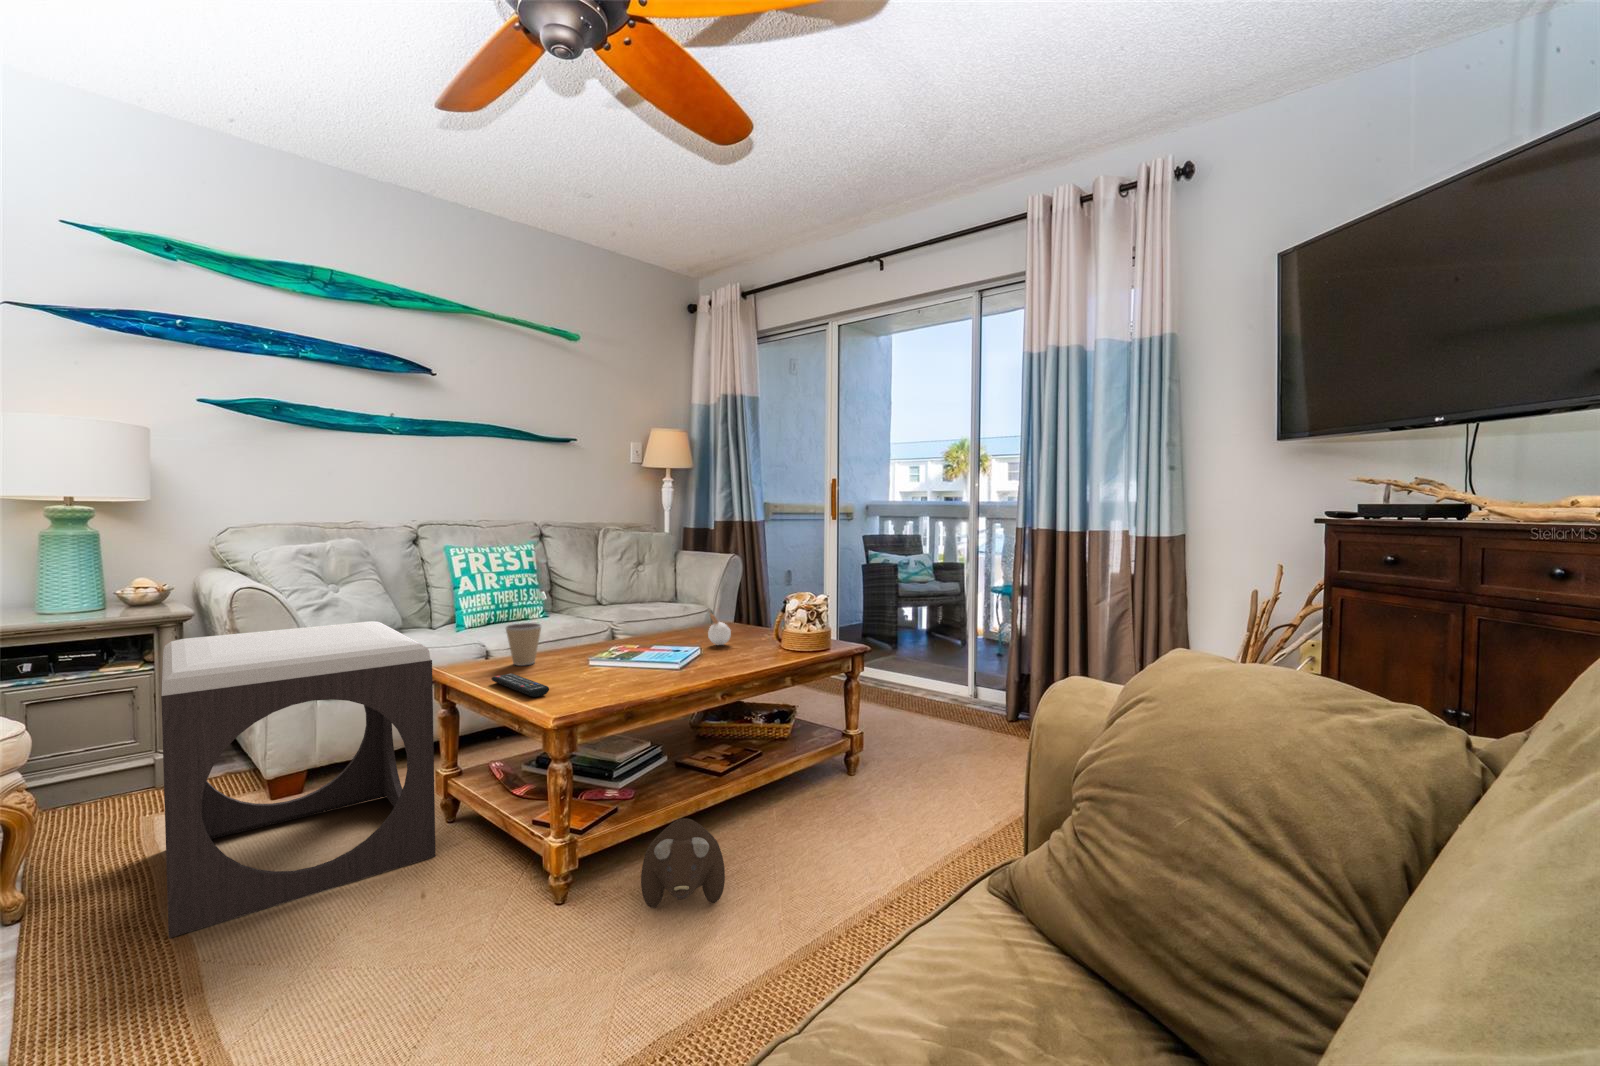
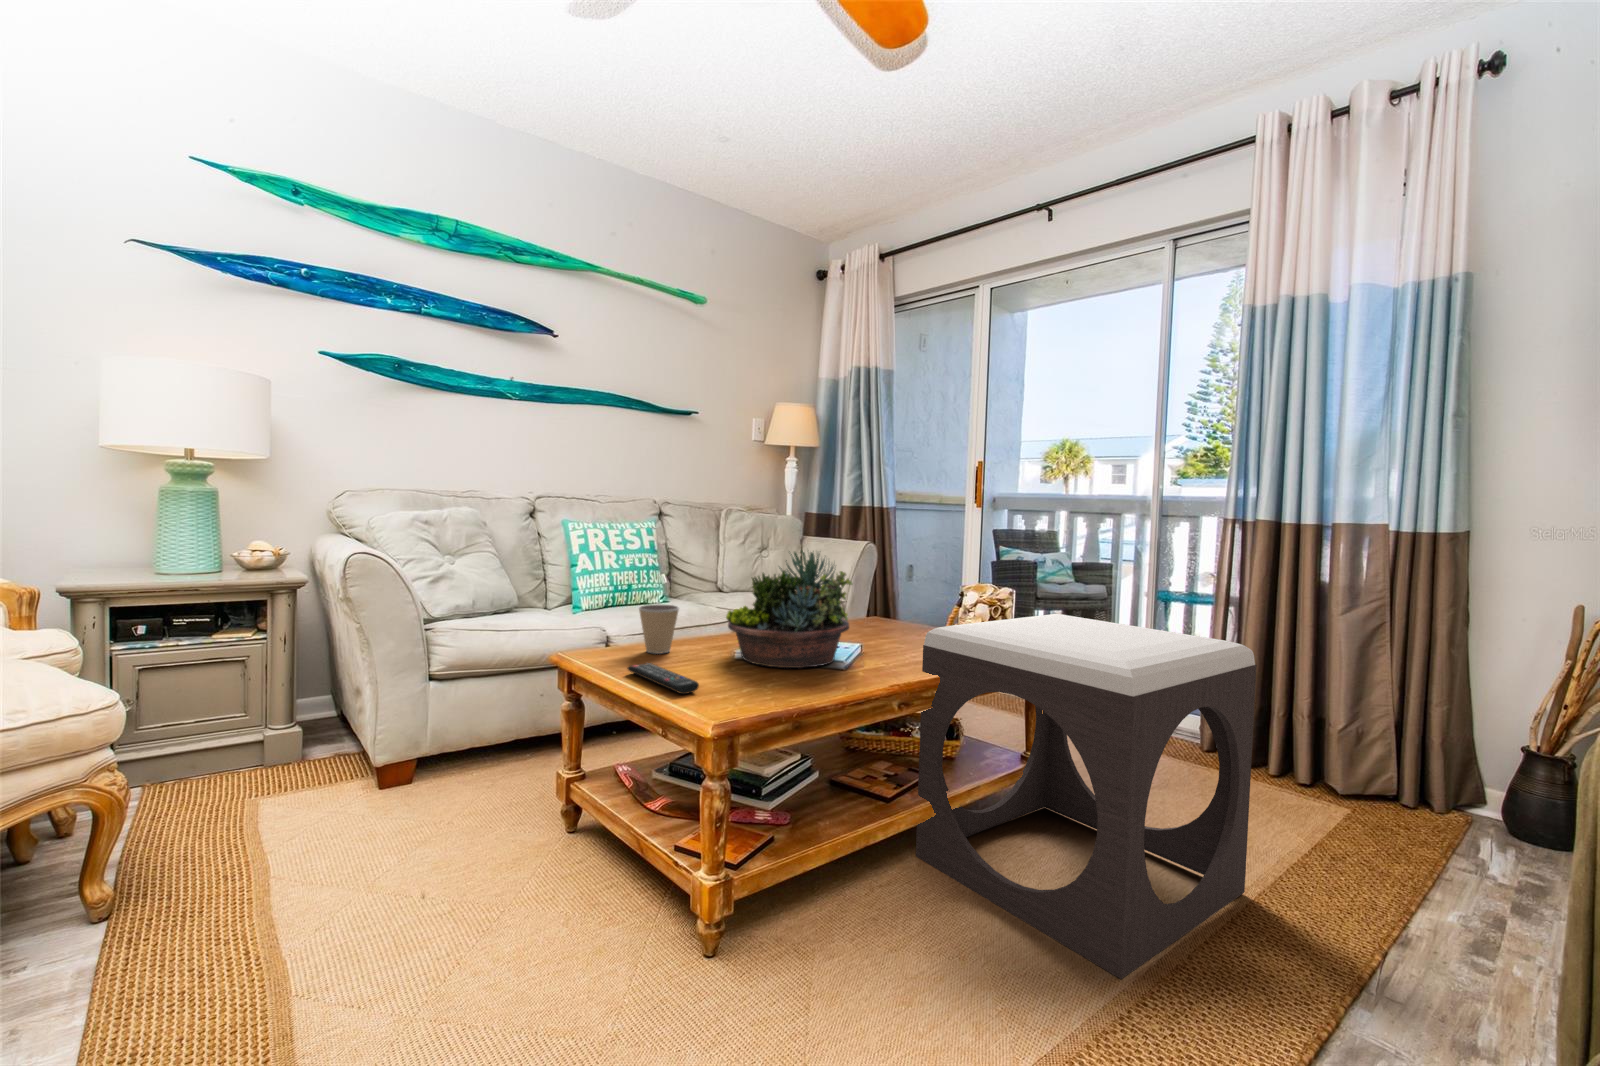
succulent planter: none [581,571,687,671] -> present [726,551,853,668]
candle: present [708,613,731,645] -> none [863,595,890,641]
footstool: present [161,621,436,938] -> present [916,614,1257,979]
plush toy: present [641,818,725,908] -> none [817,861,925,979]

